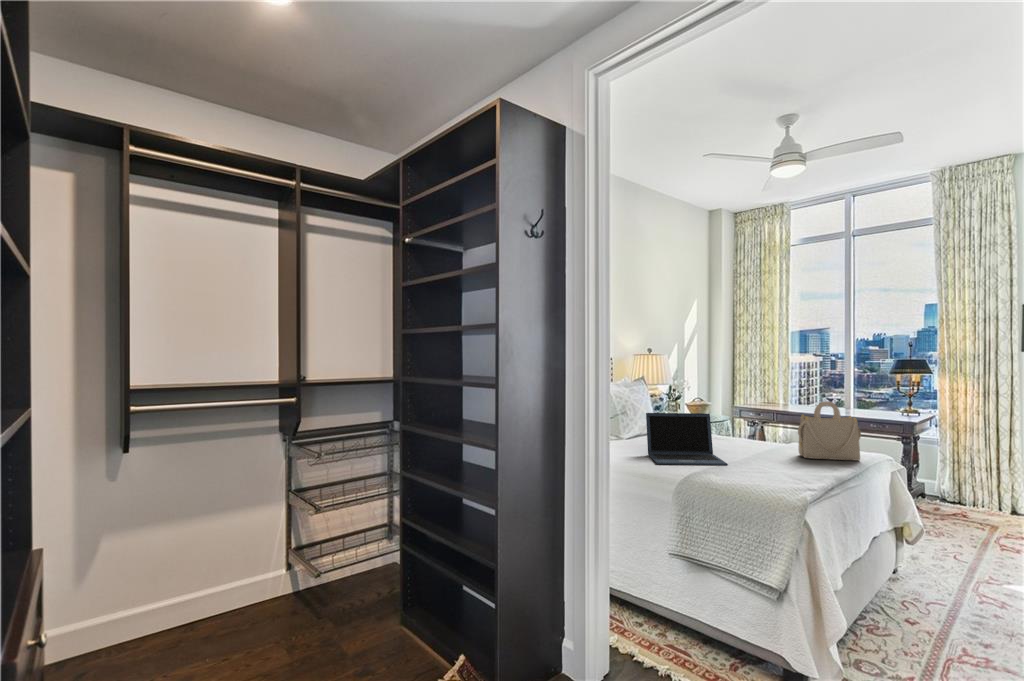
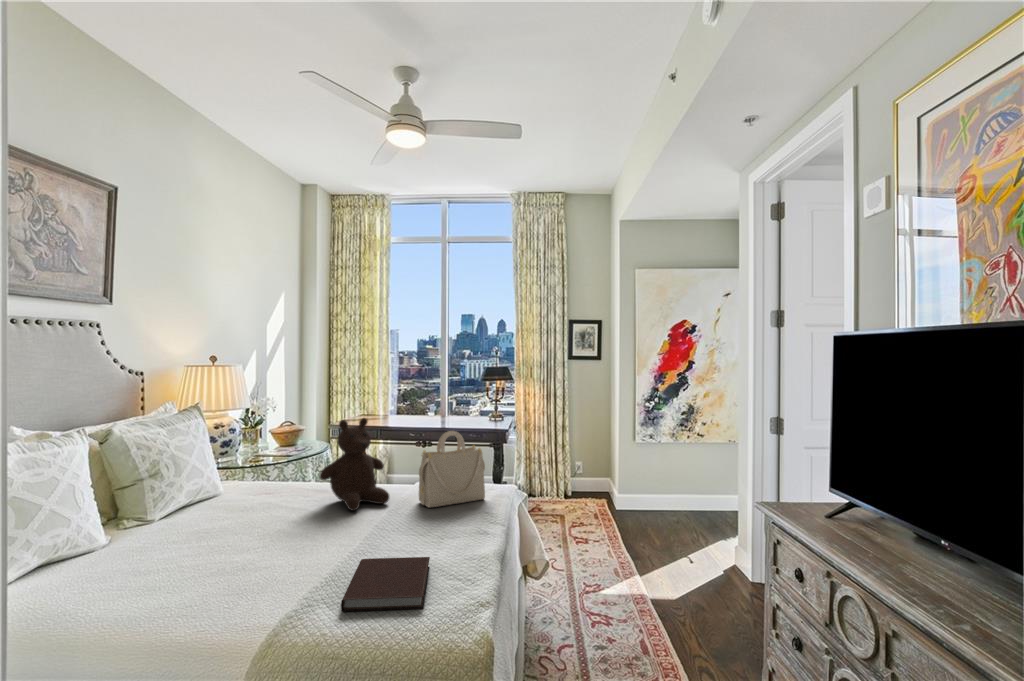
teddy bear: none [721,388,774,452] -> present [320,418,389,511]
laptop: present [646,413,728,465] -> none [195,465,332,579]
notebook: none [730,469,795,494] -> present [341,557,430,611]

